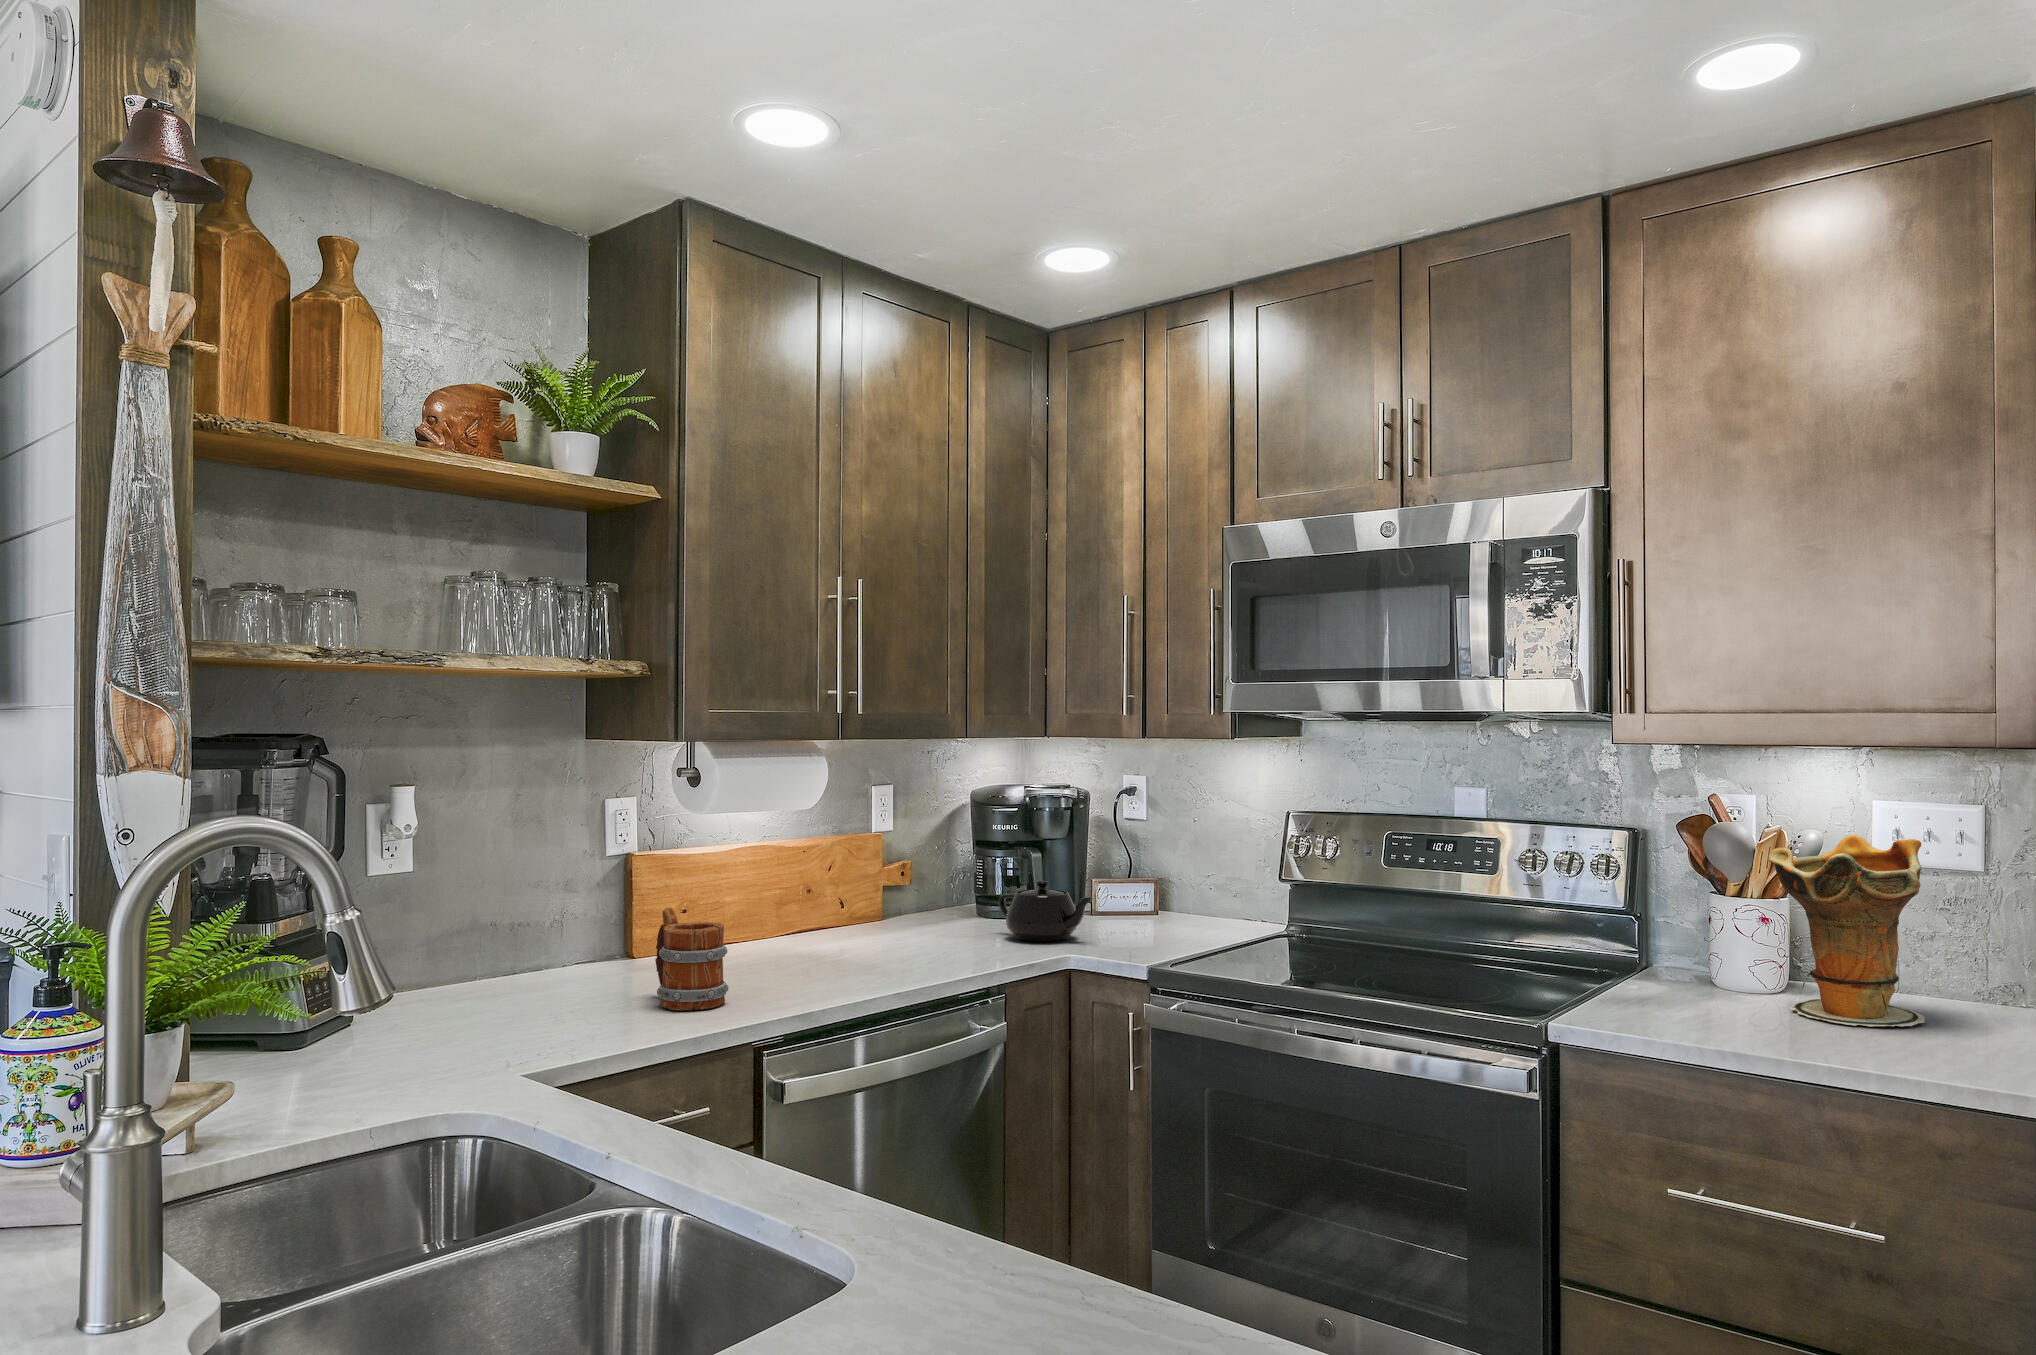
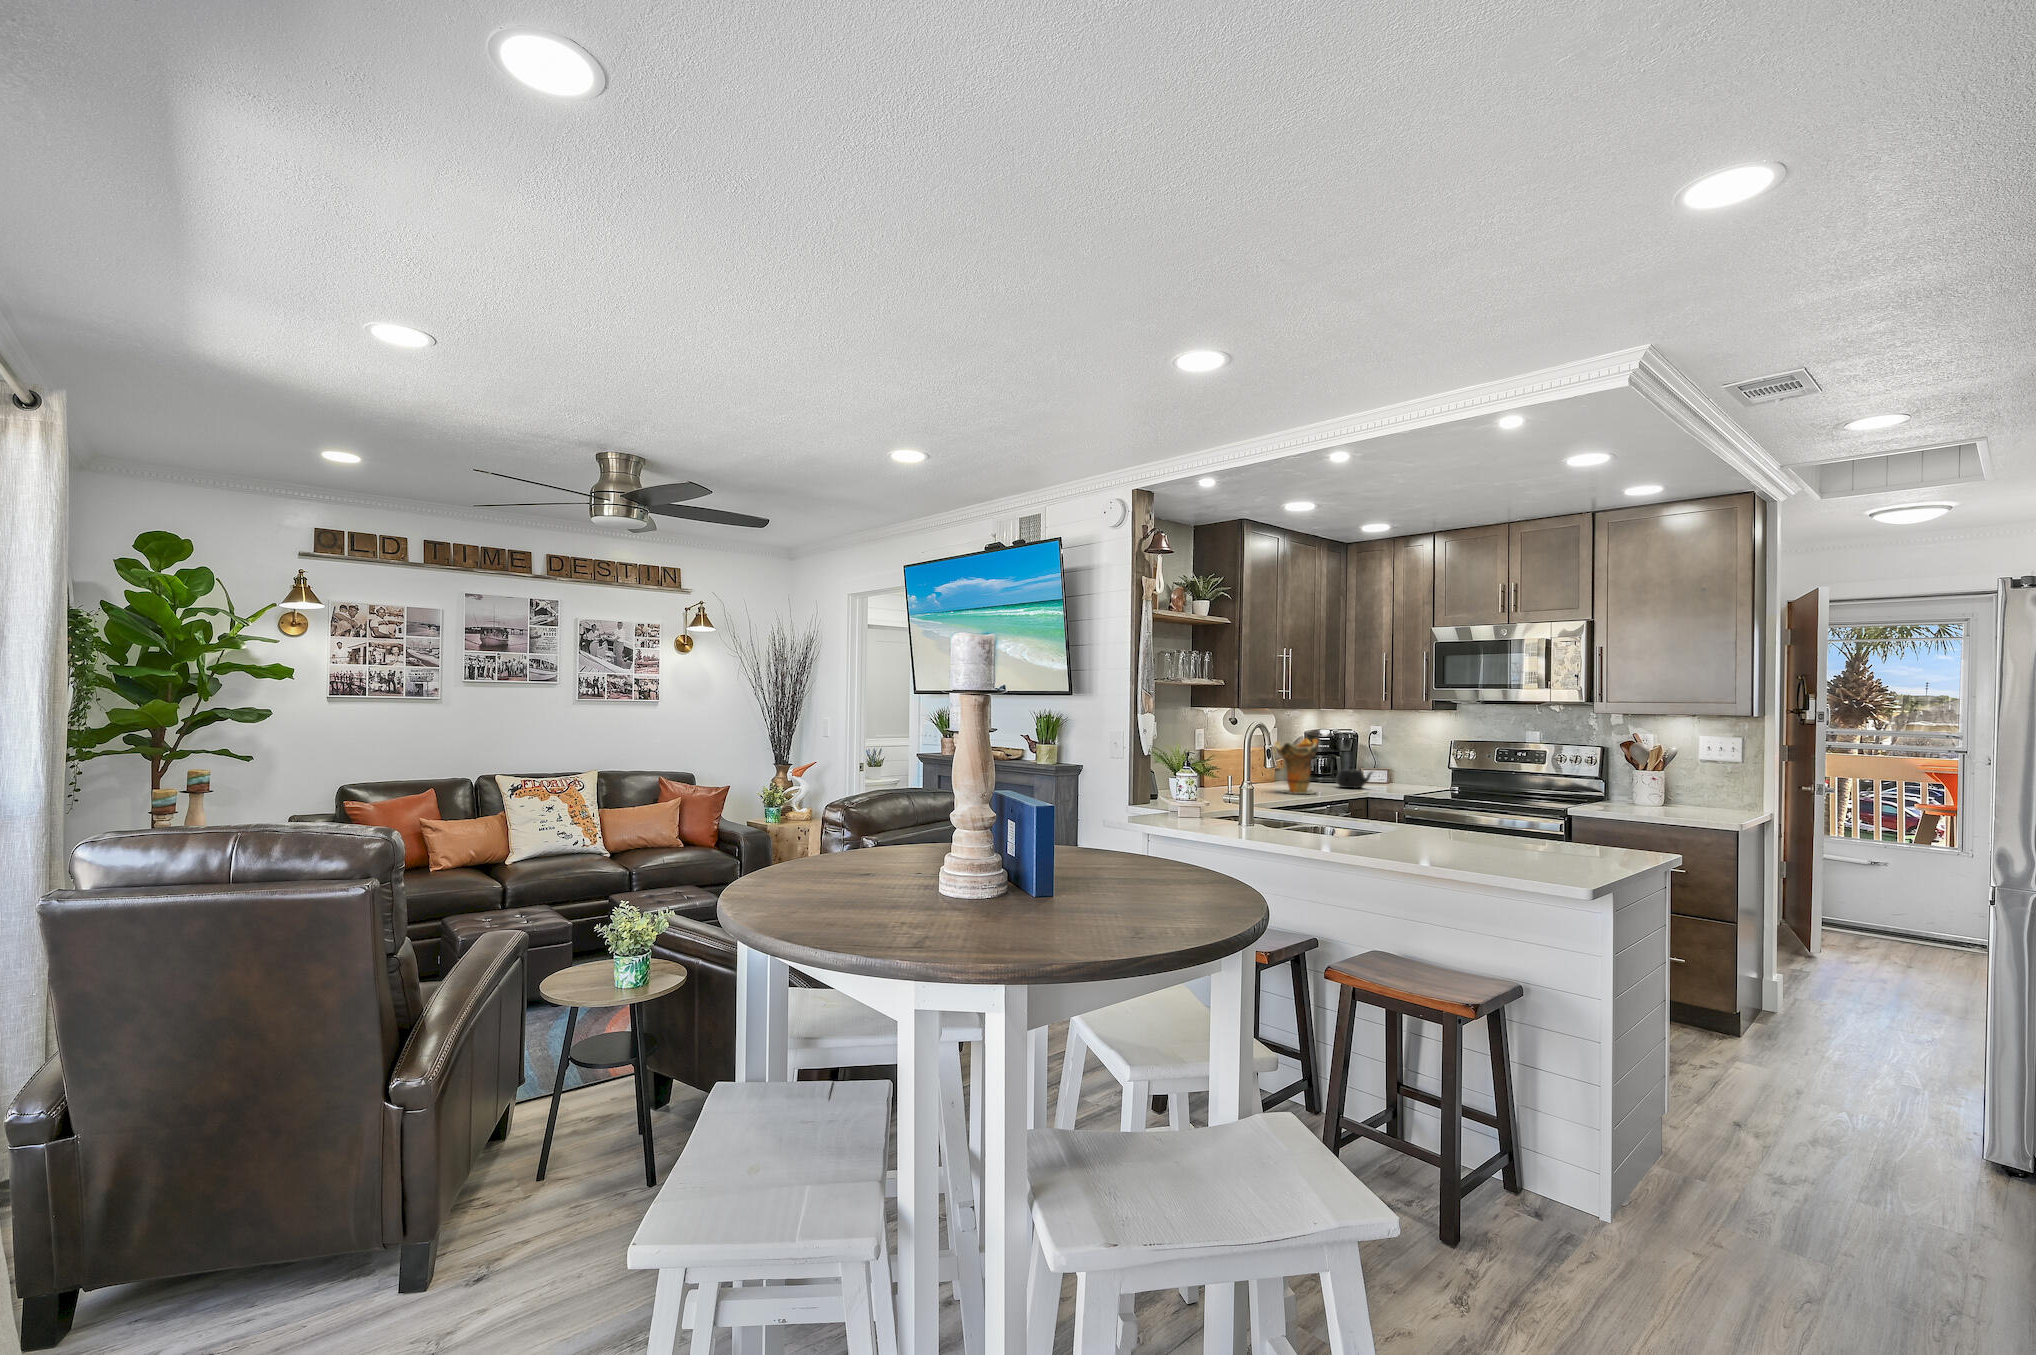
decorative vase: present [1768,835,1925,1027] -> present [1274,739,1319,794]
mug: present [655,907,729,1010] -> none [1237,765,1267,798]

